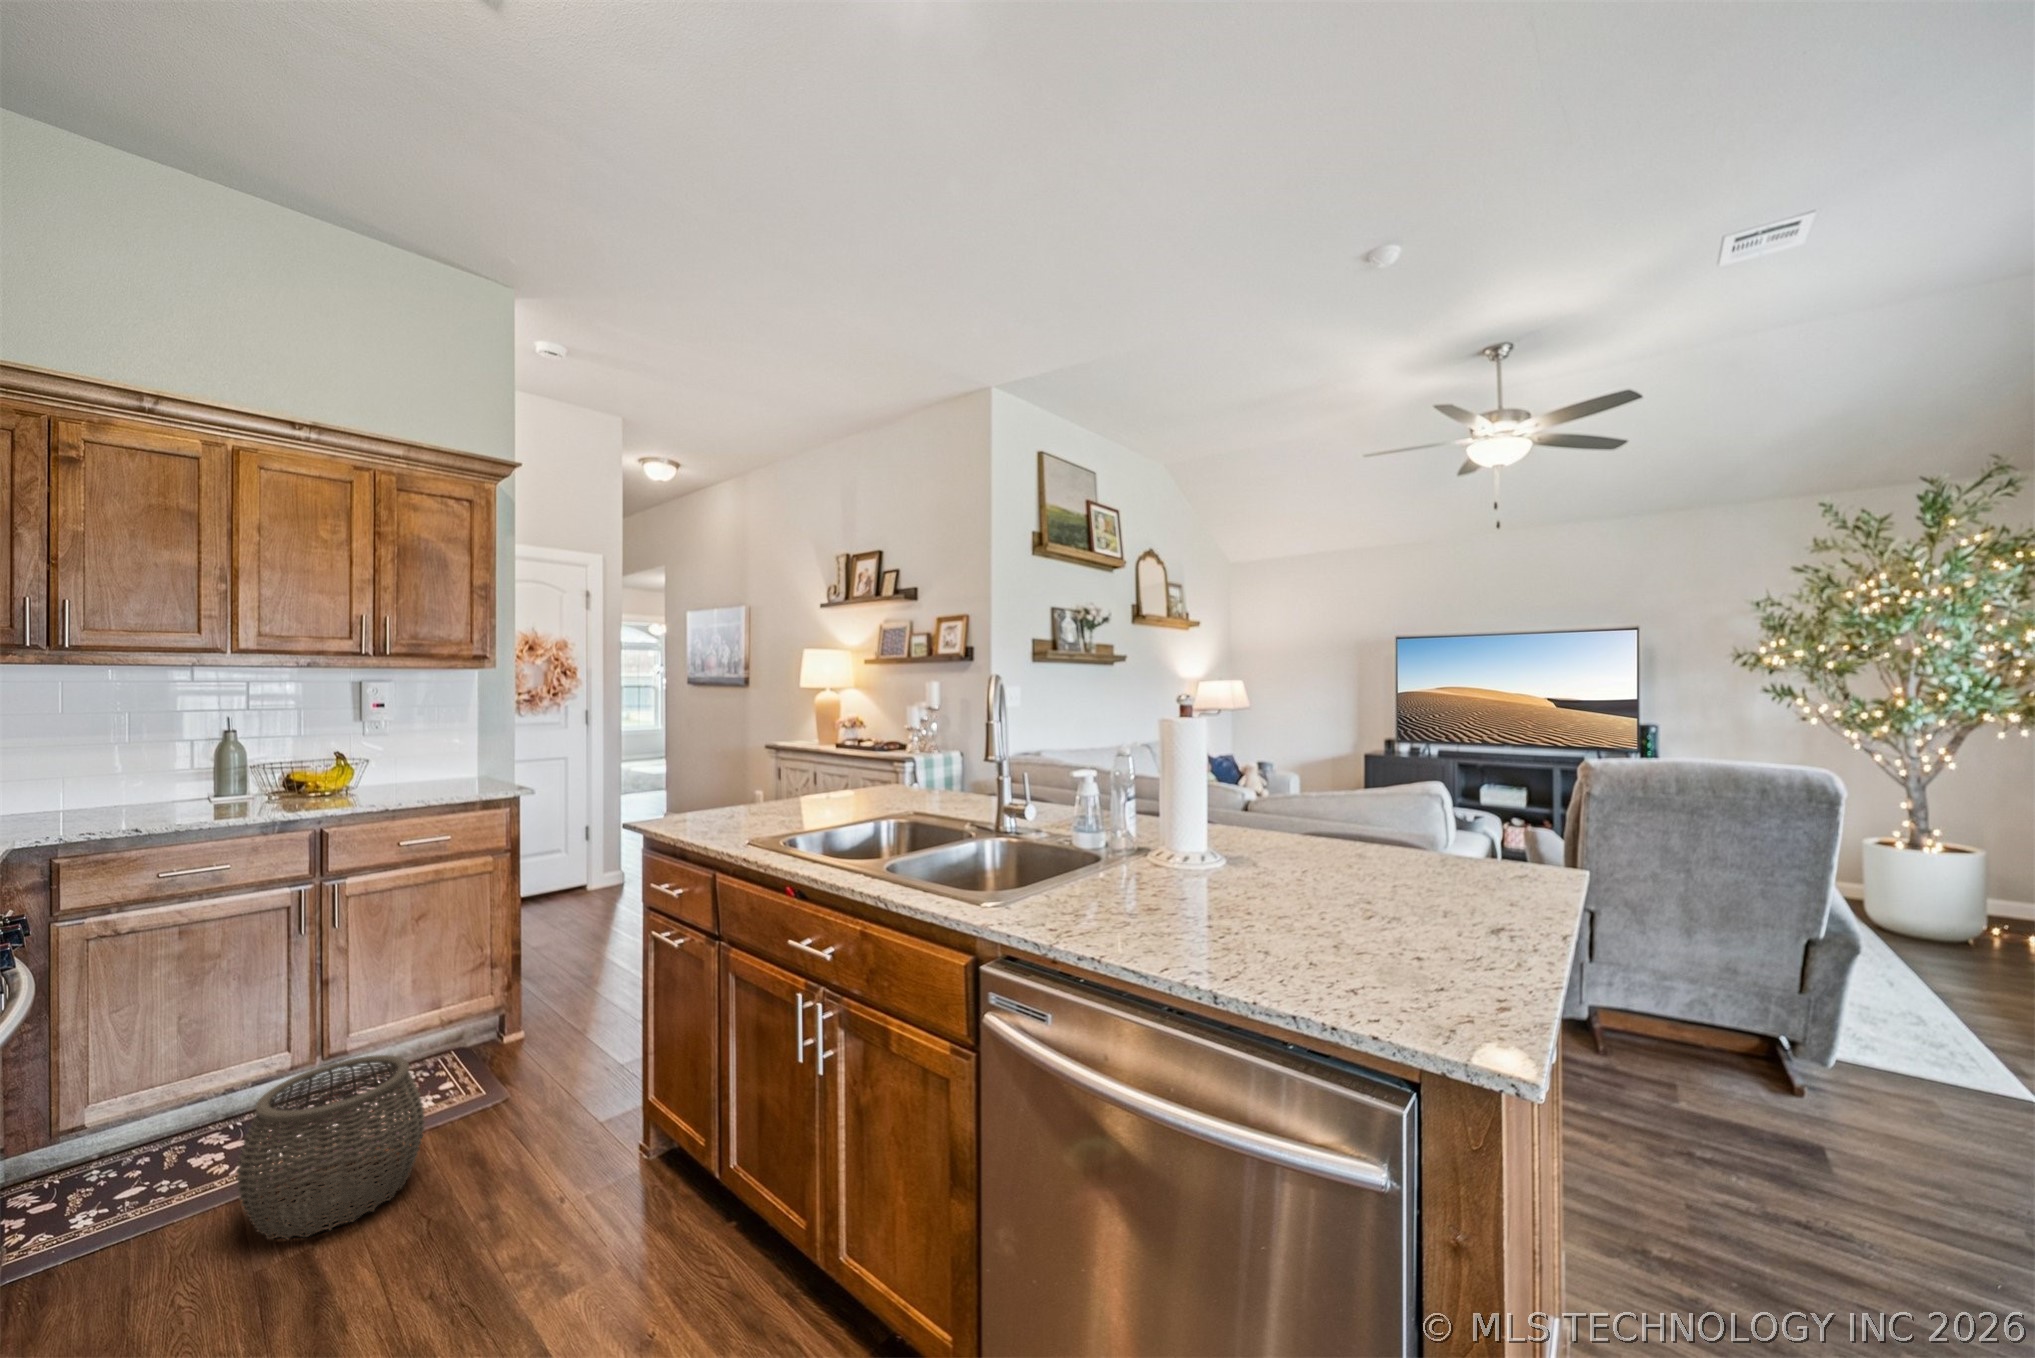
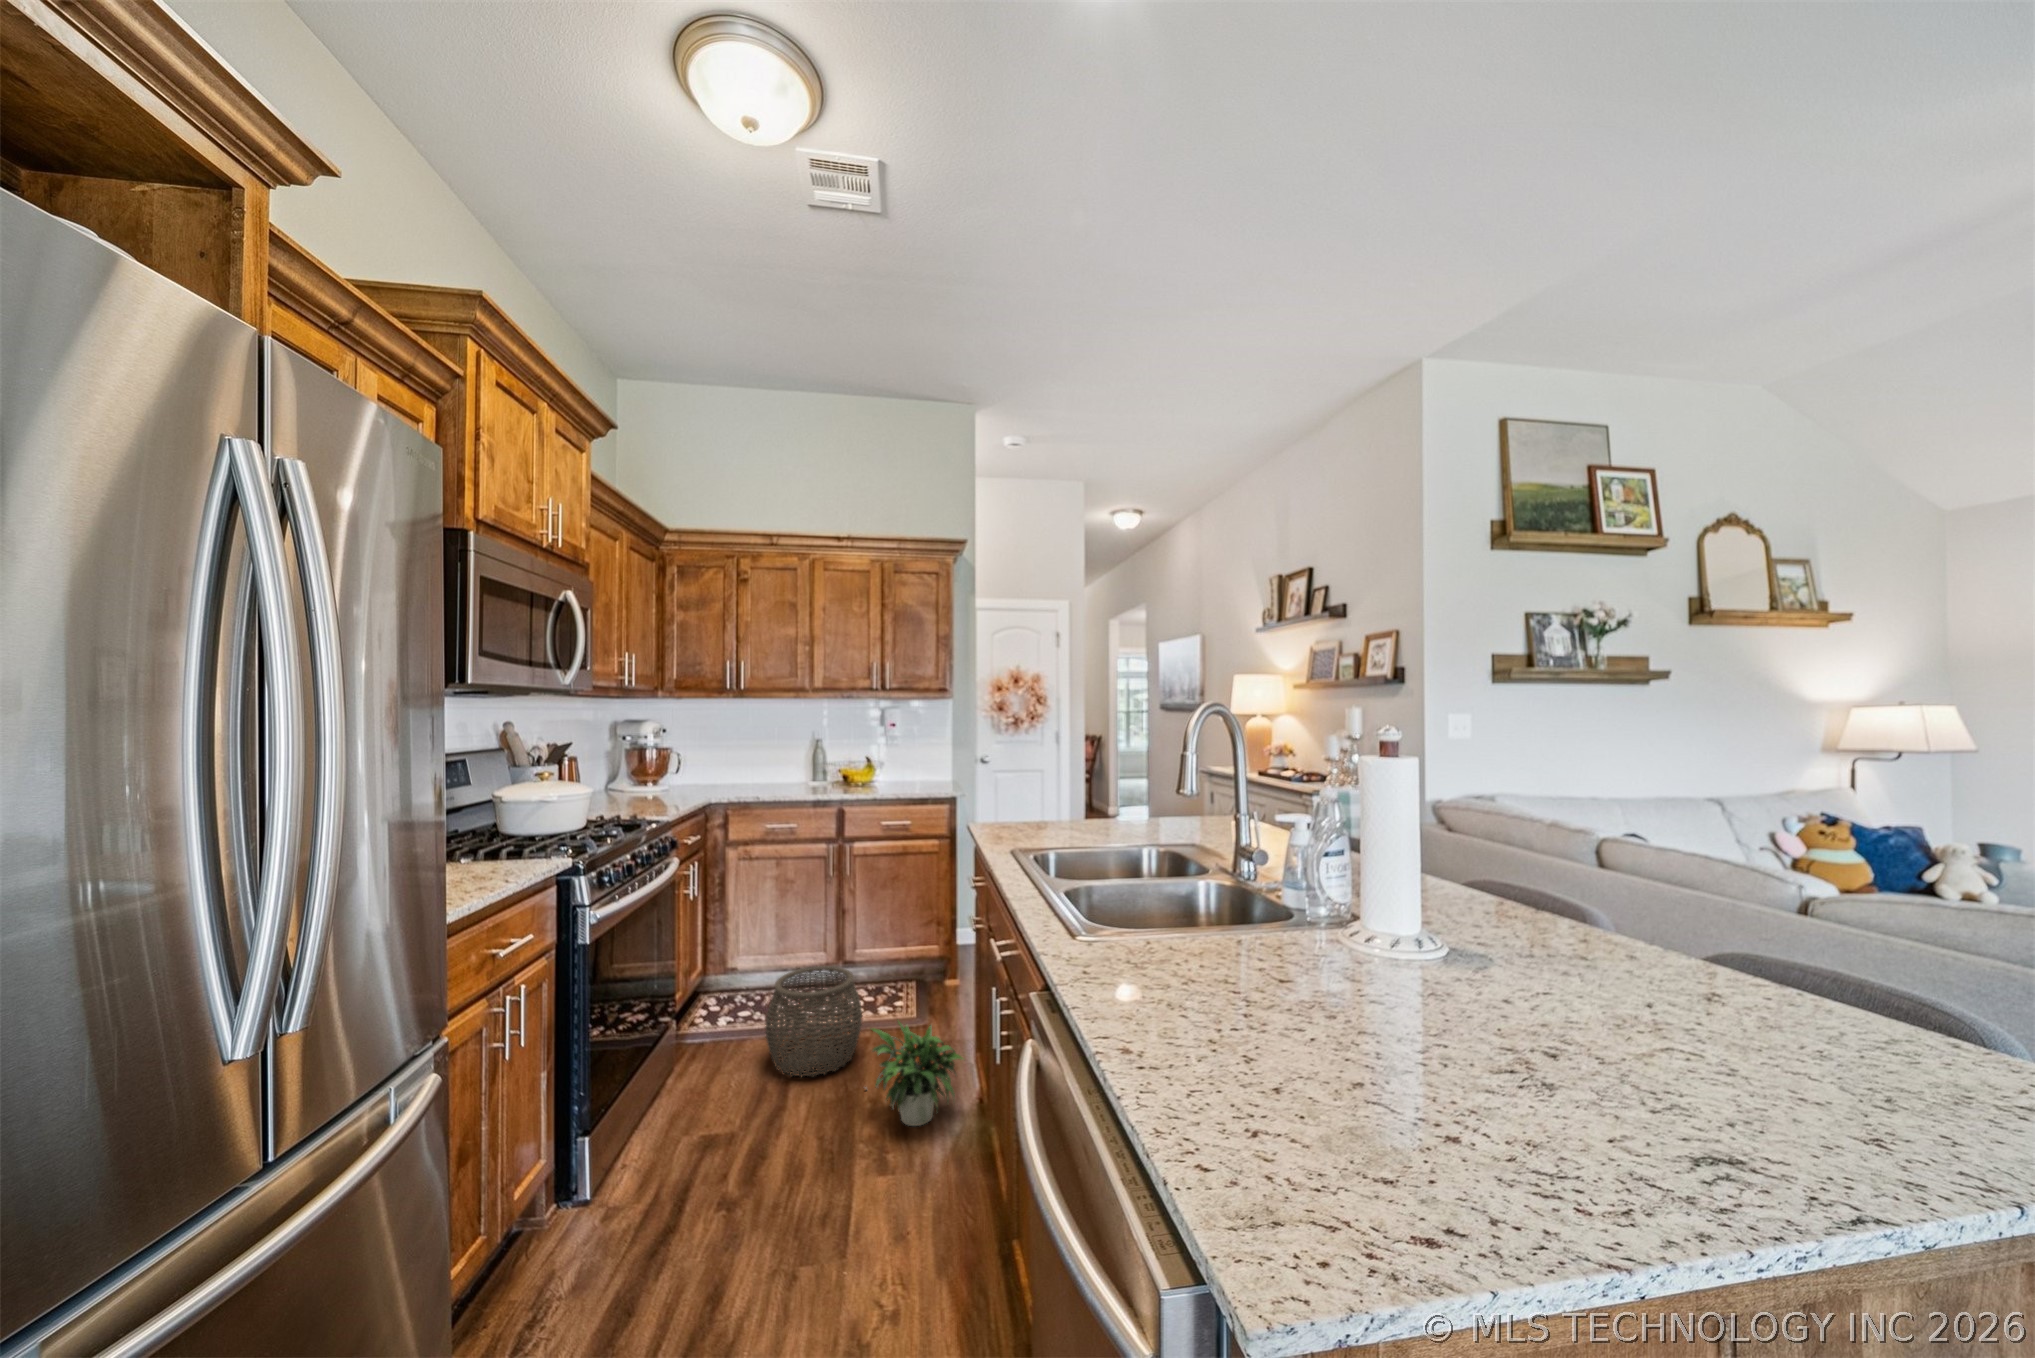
potted plant: none [457,1081,632,1214] -> present [872,1021,963,1126]

